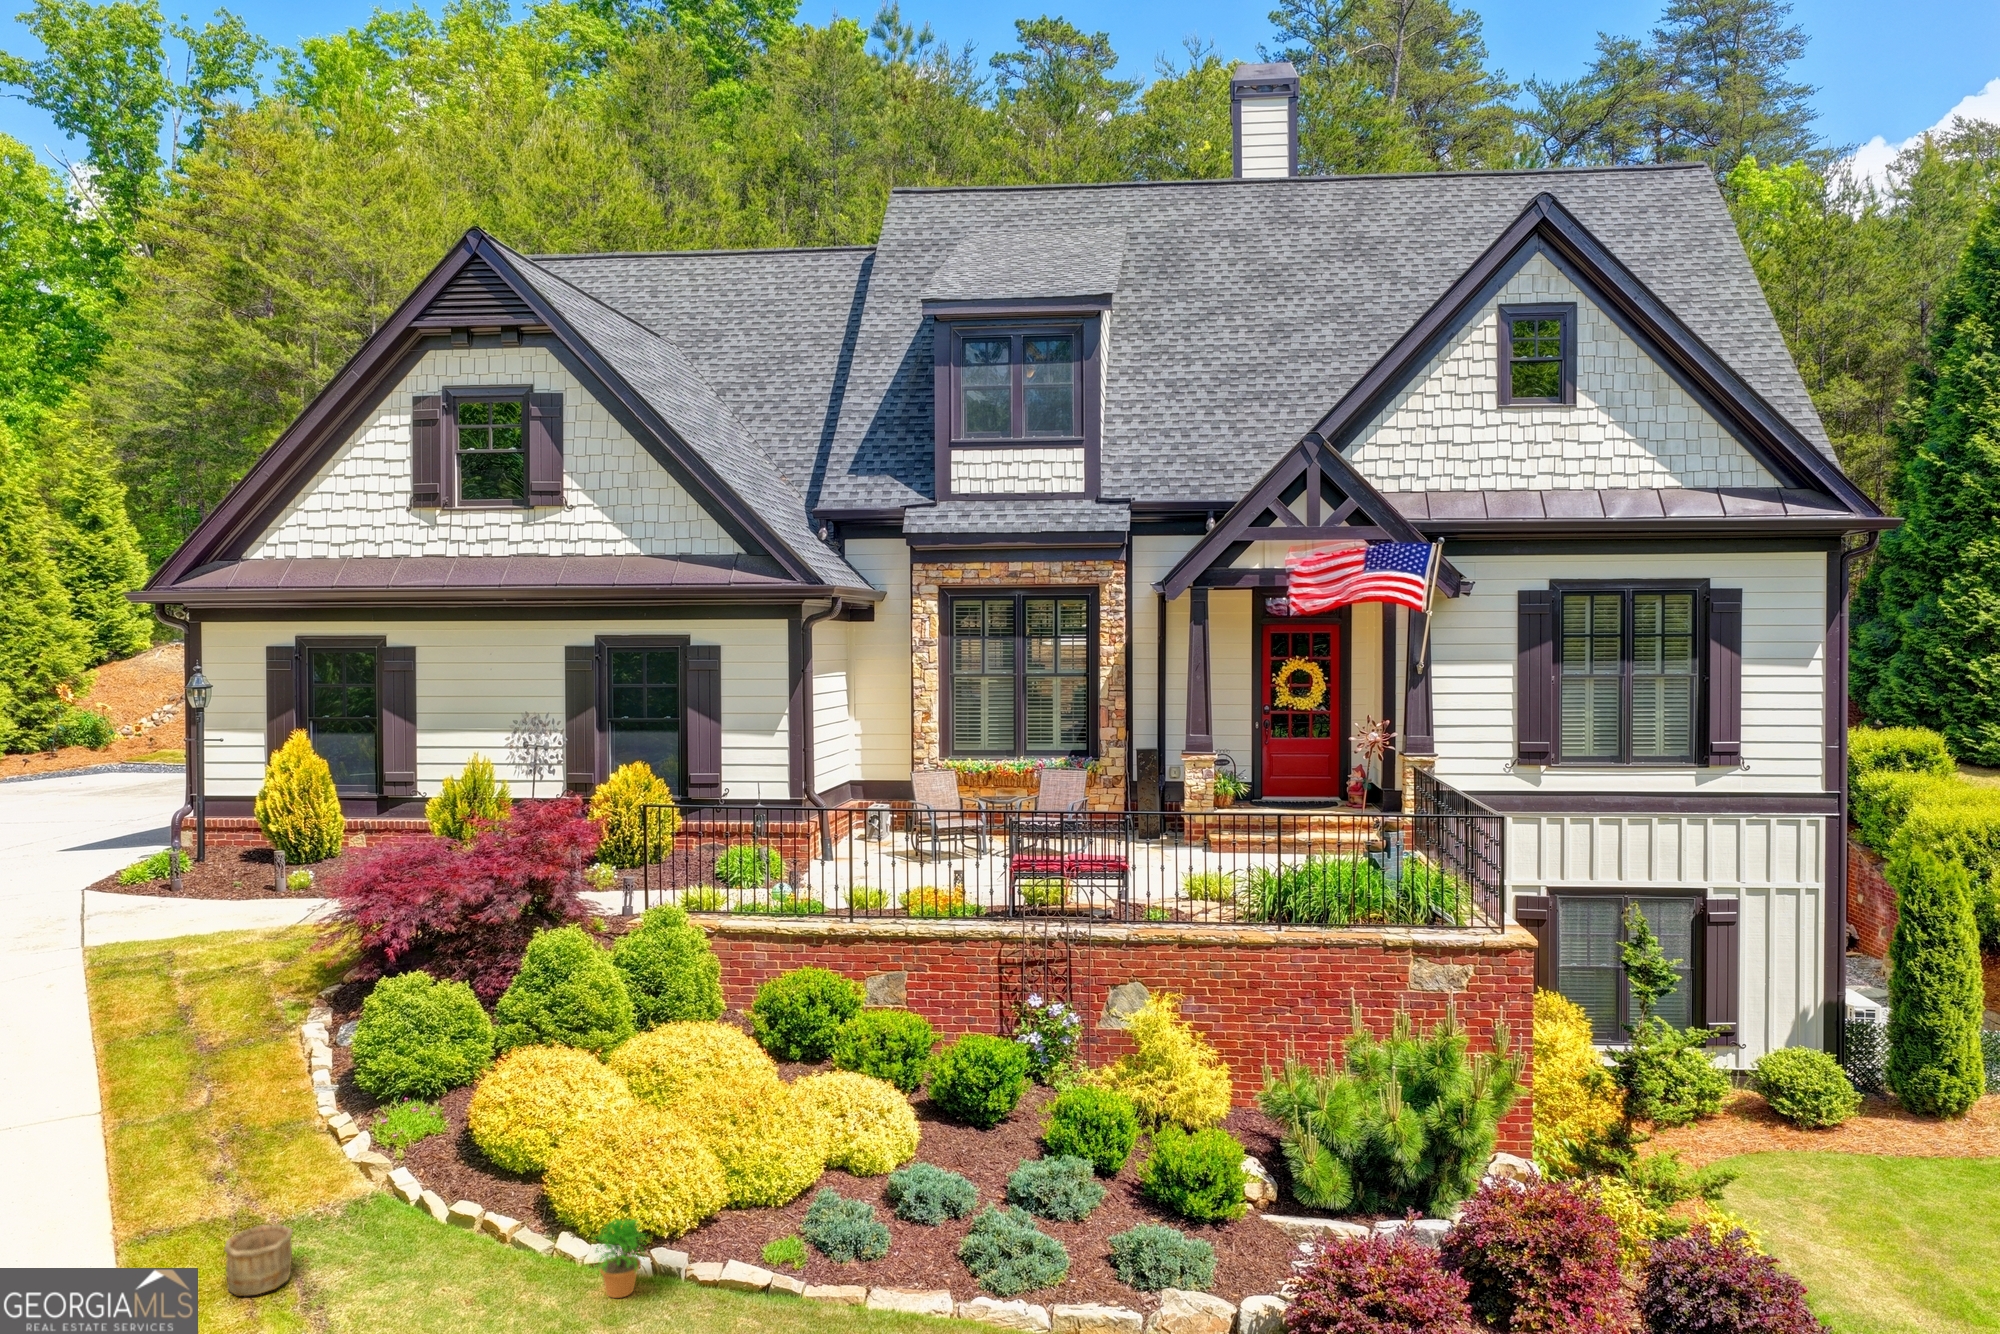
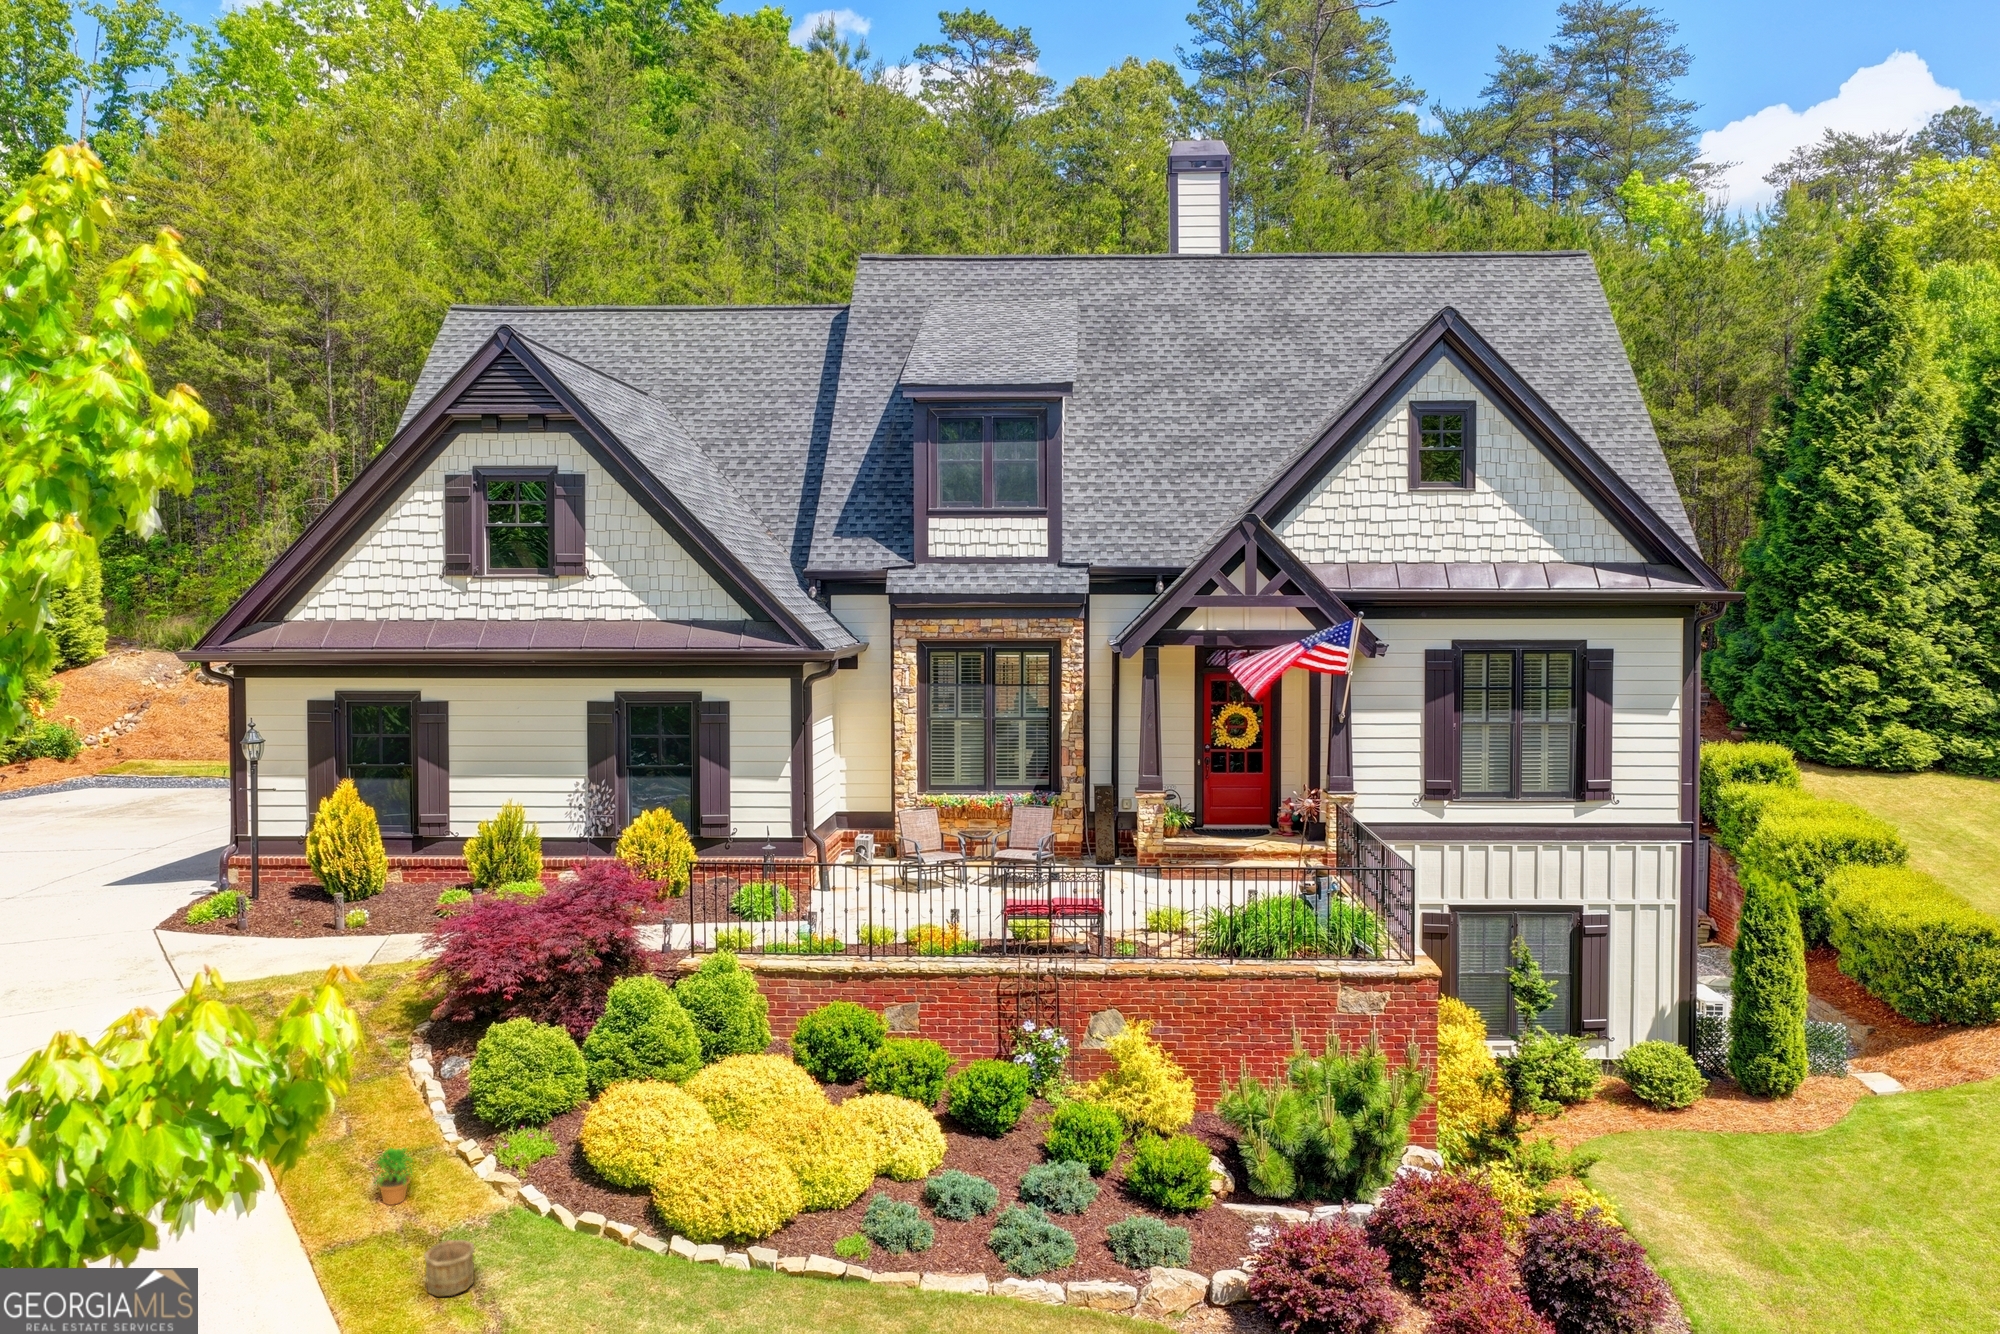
potted plant: present [596,1218,645,1298] -> present [374,1148,412,1205]

